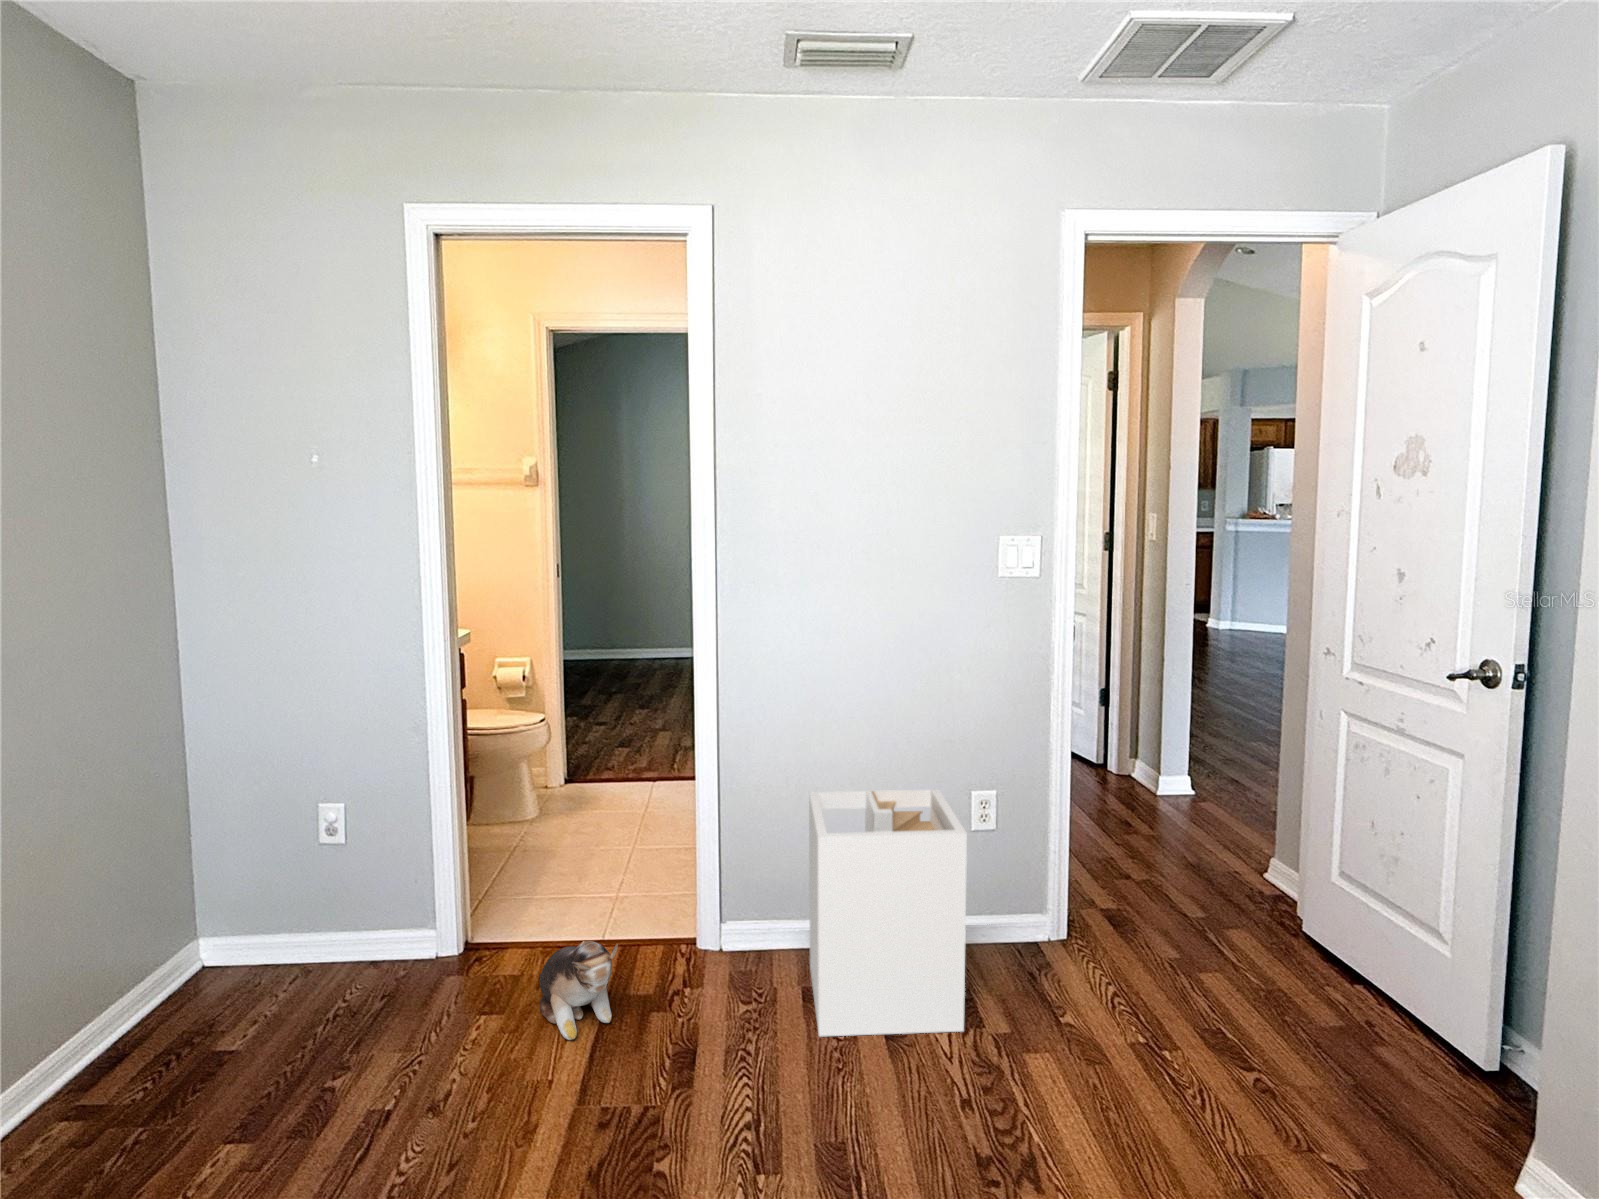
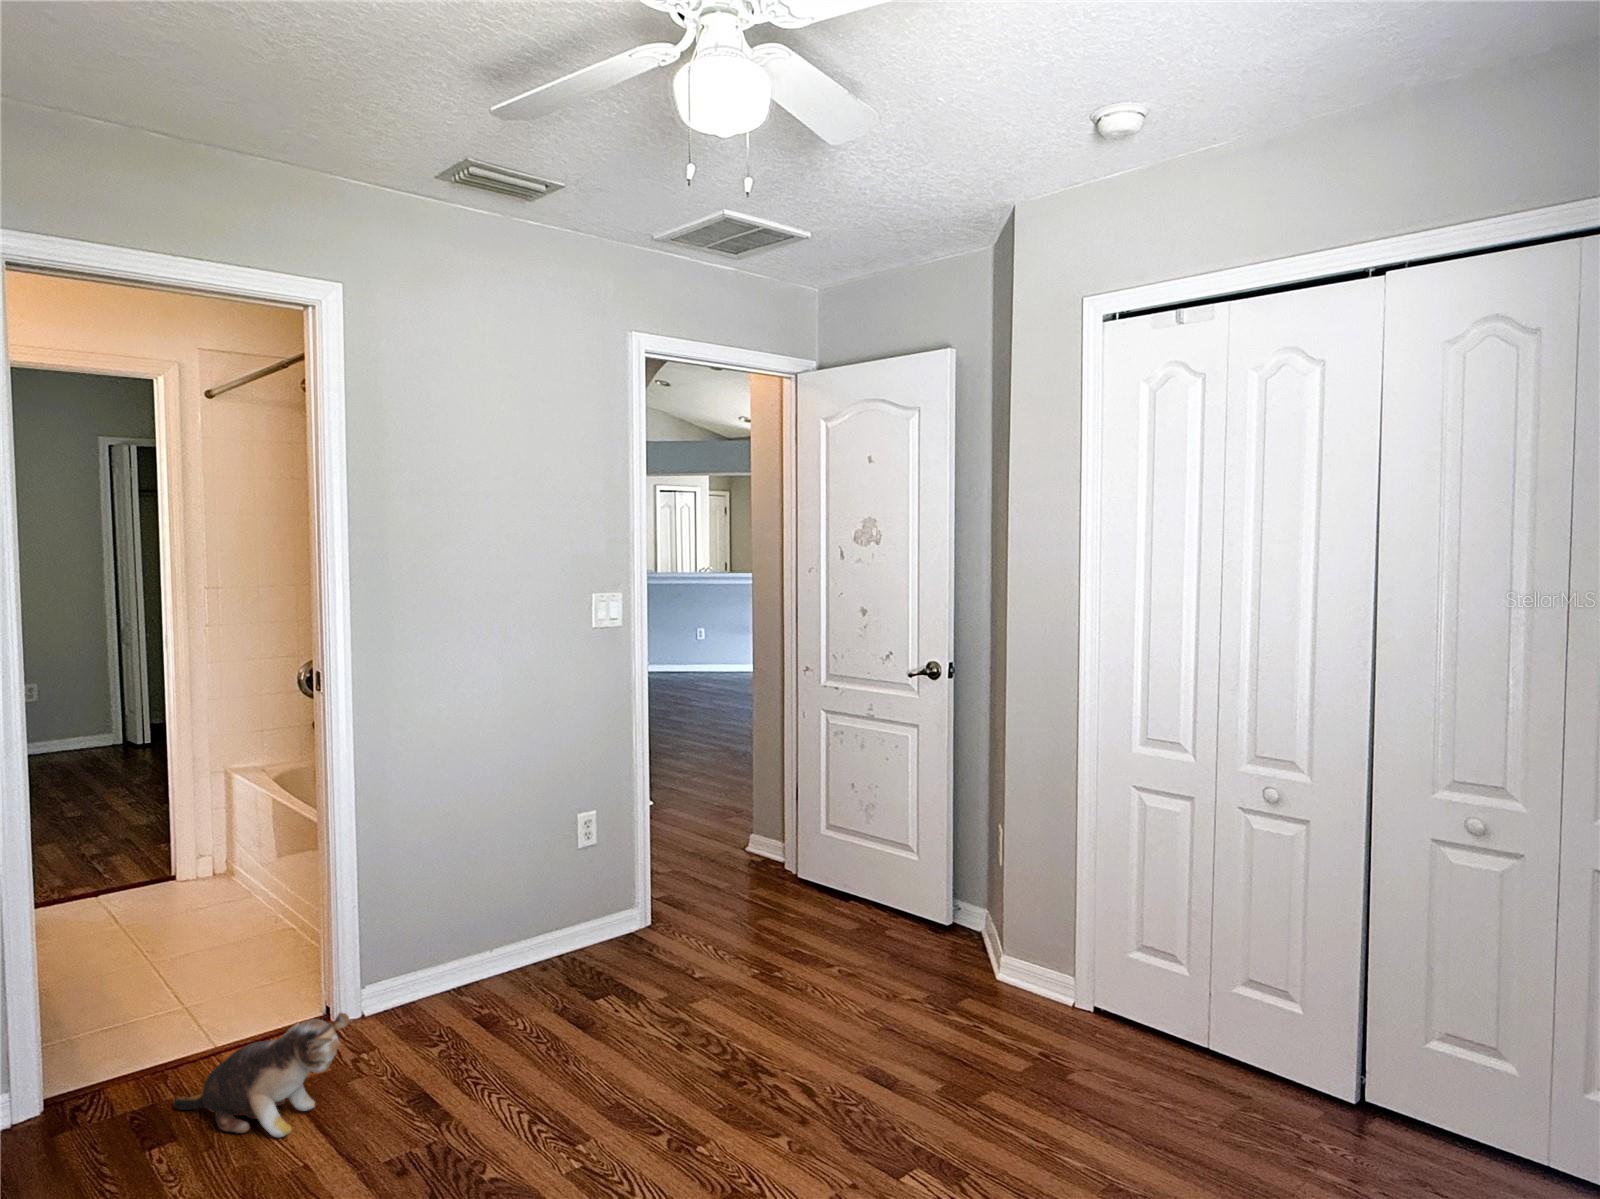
laundry hamper: present [809,790,967,1037] -> none [462,811,639,1048]

